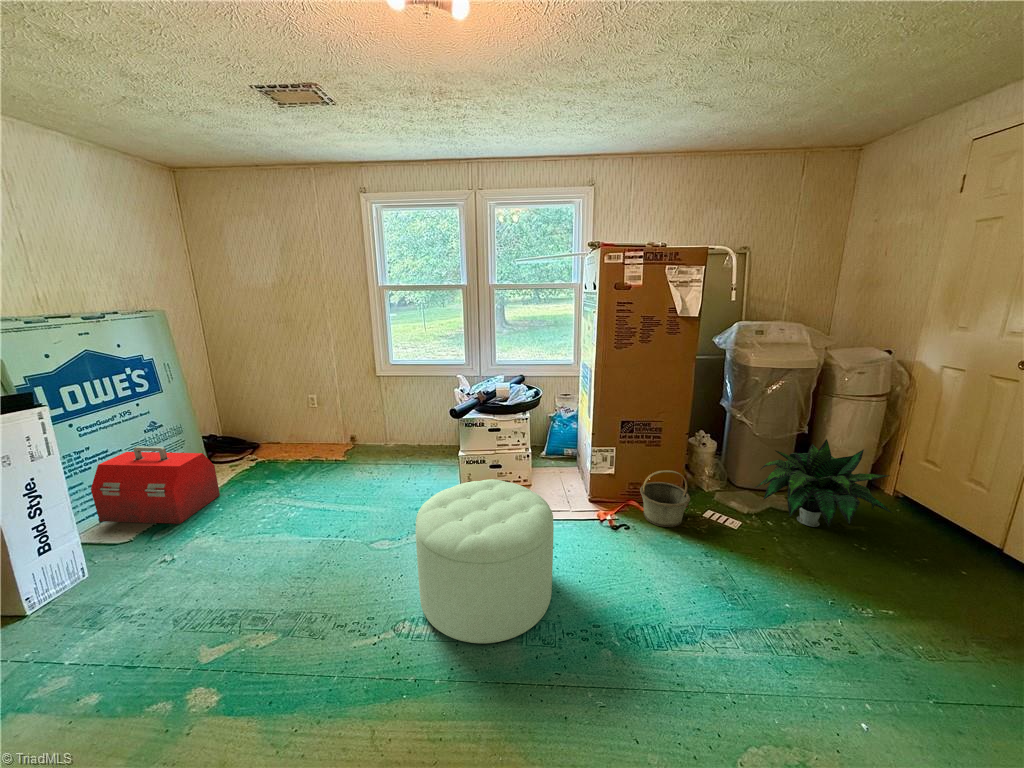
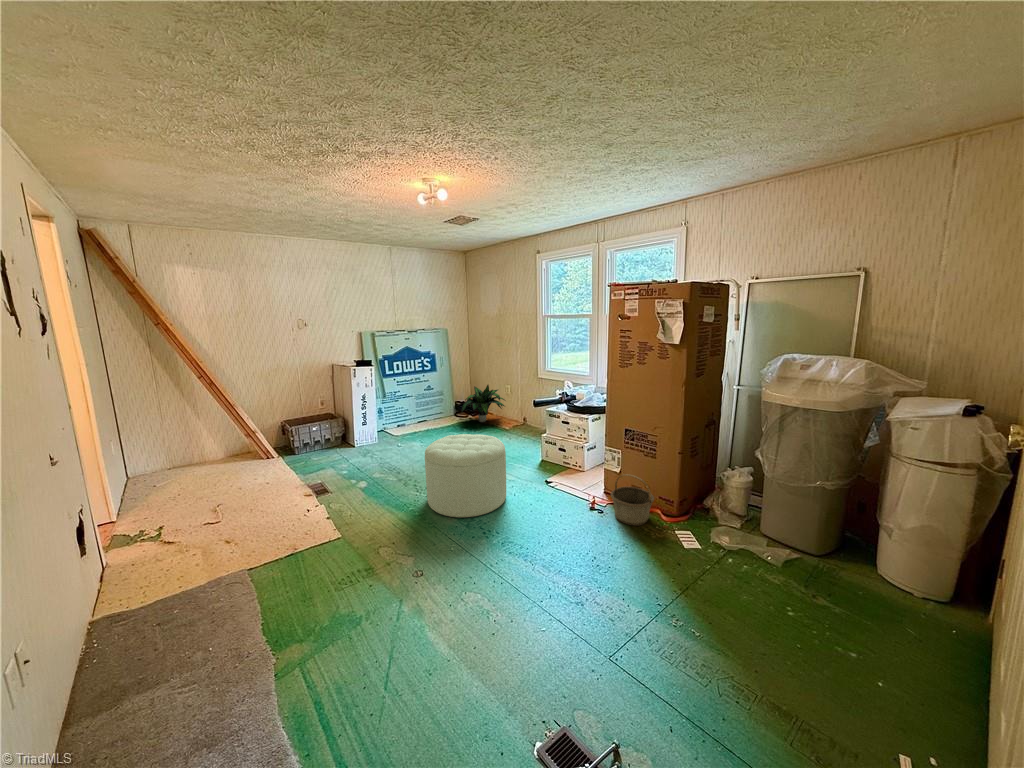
potted plant: present [756,439,892,527] -> present [462,385,504,422]
toolbox: present [91,446,220,524] -> none [395,394,438,433]

